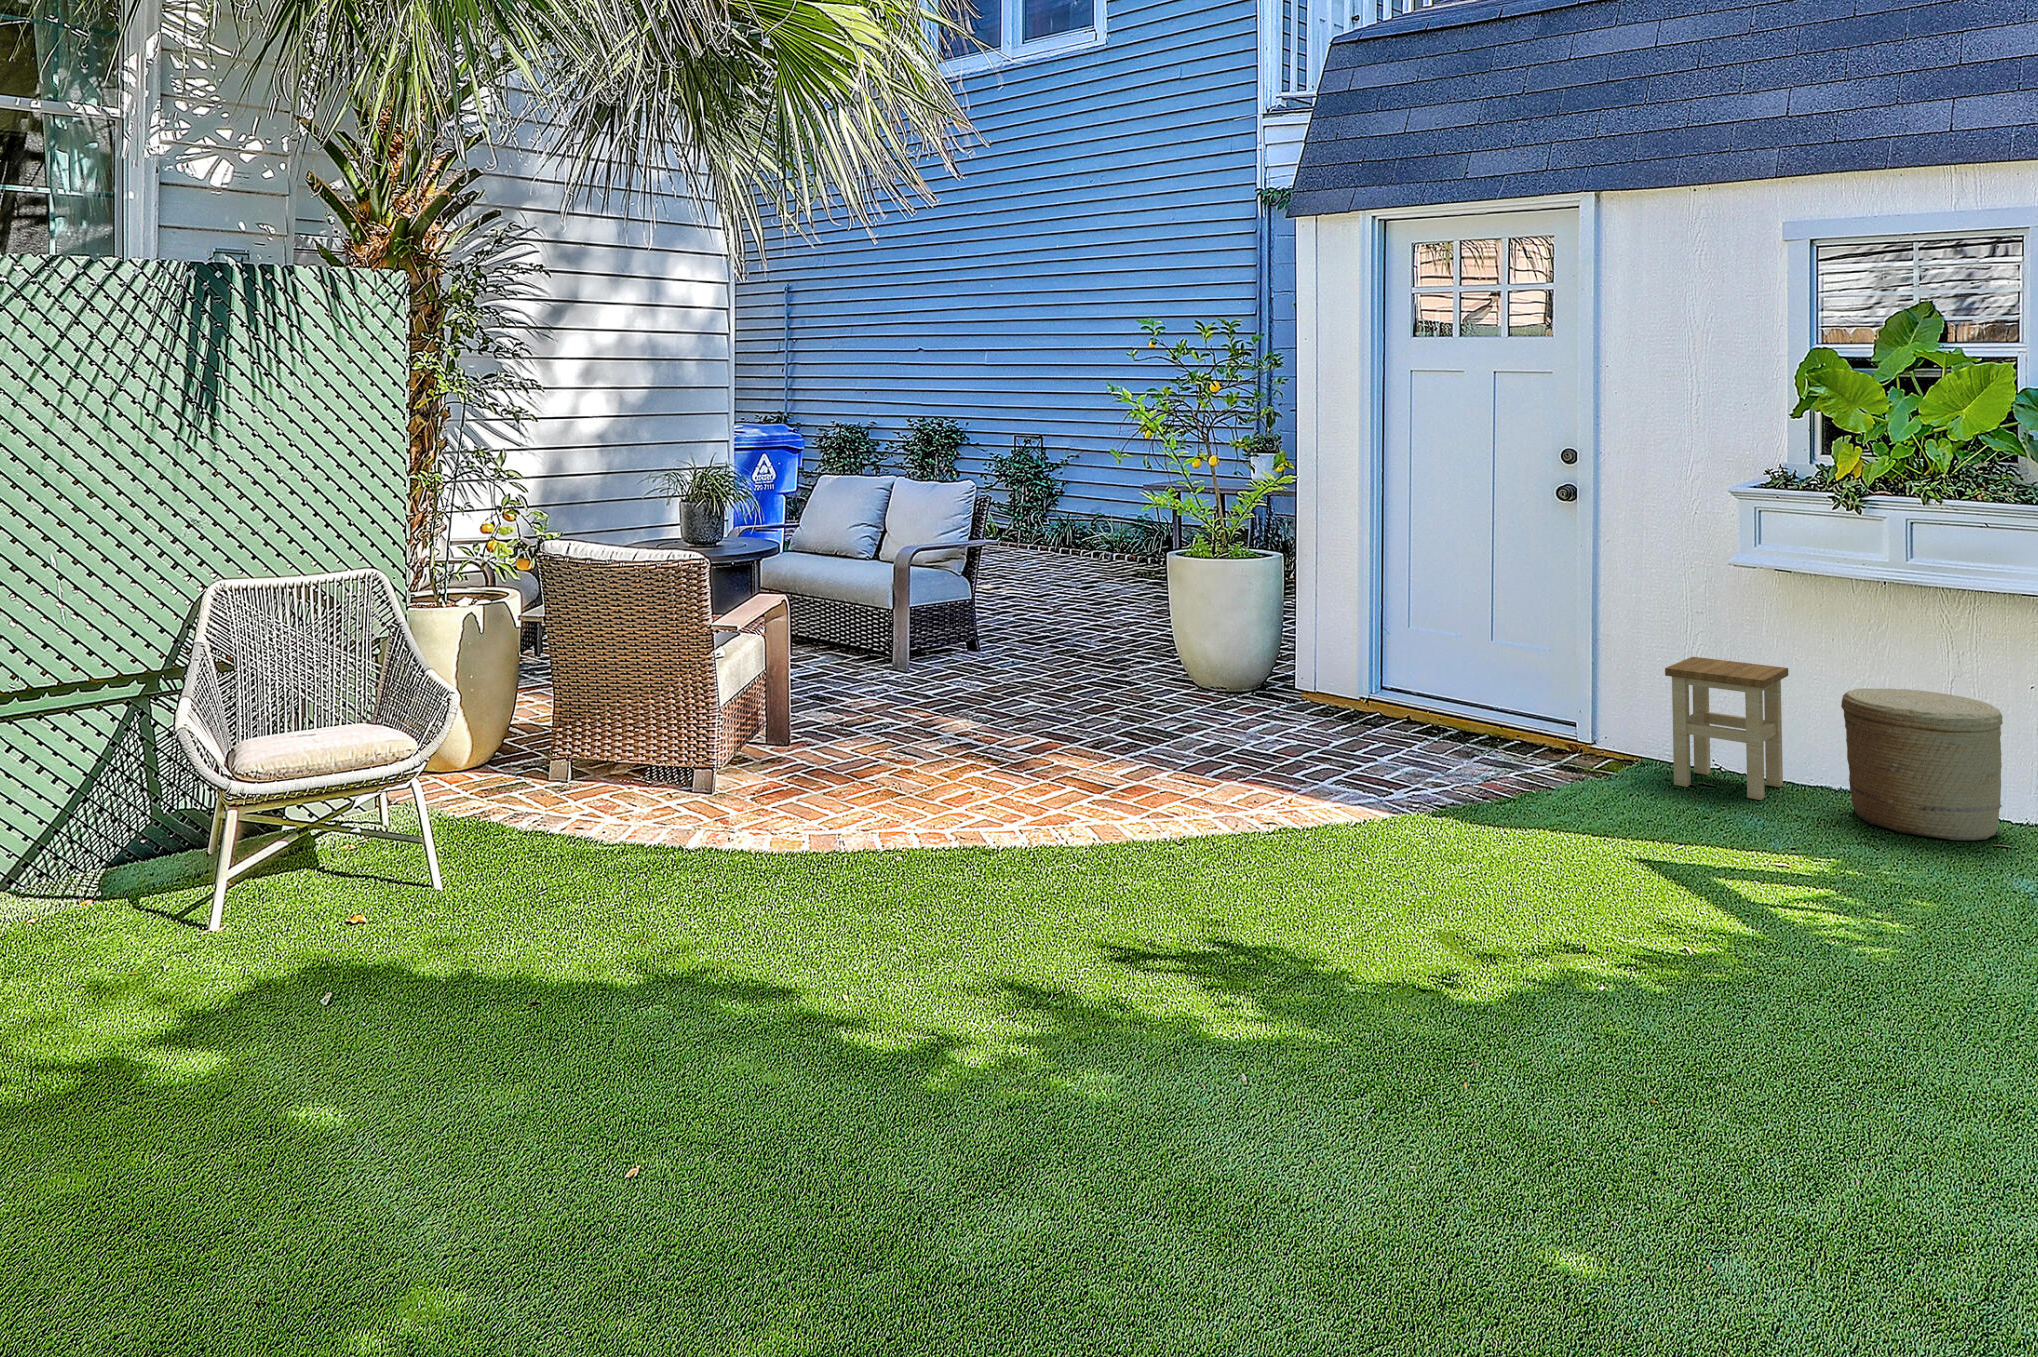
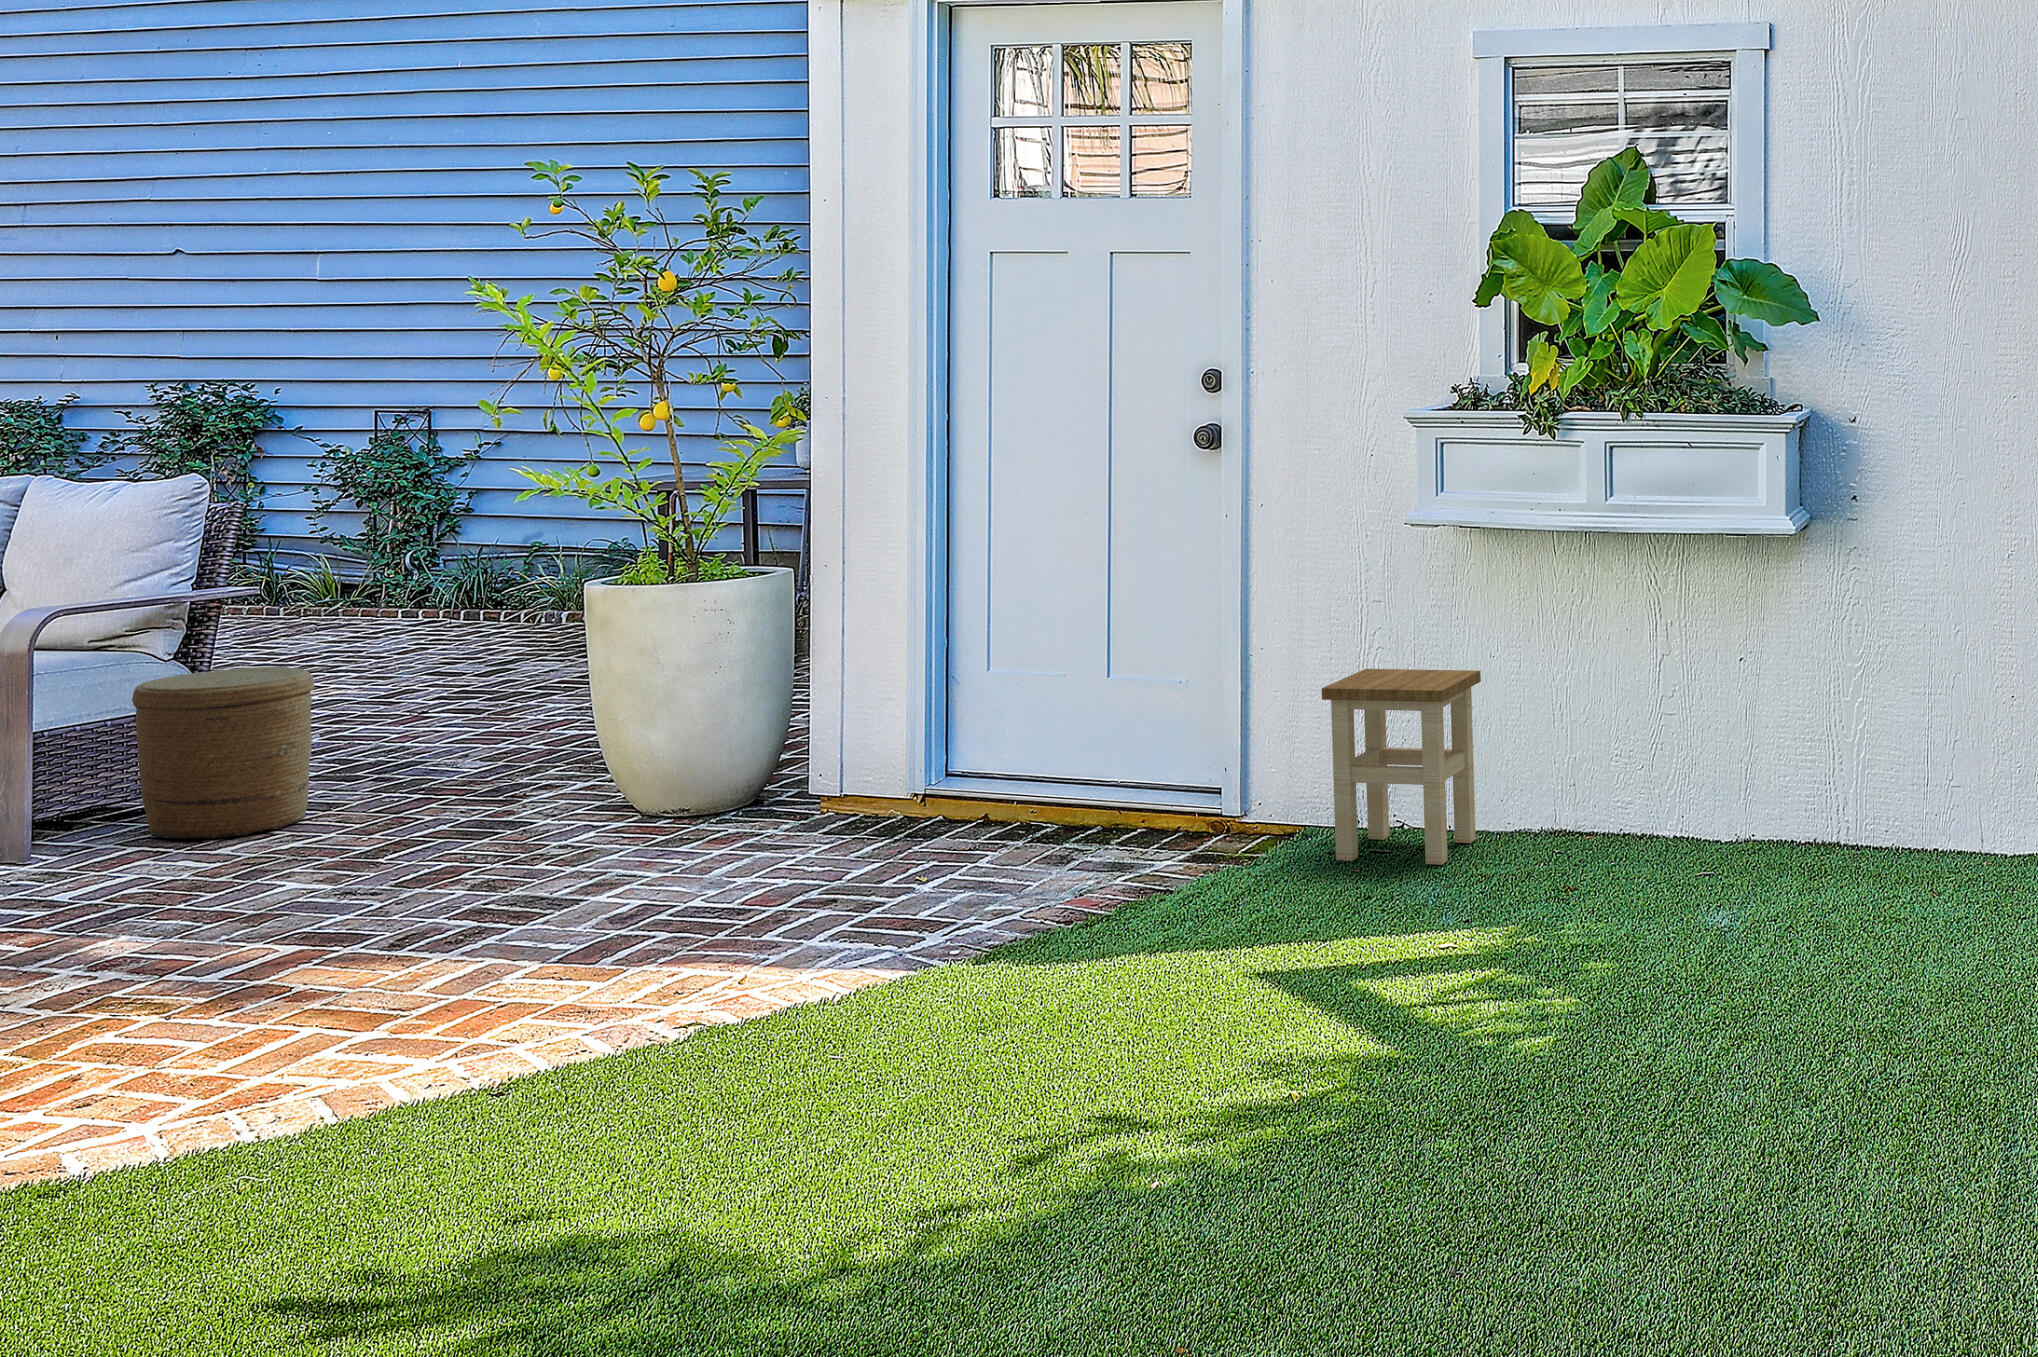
woven basket: present [1841,688,2003,841] -> present [132,667,314,838]

